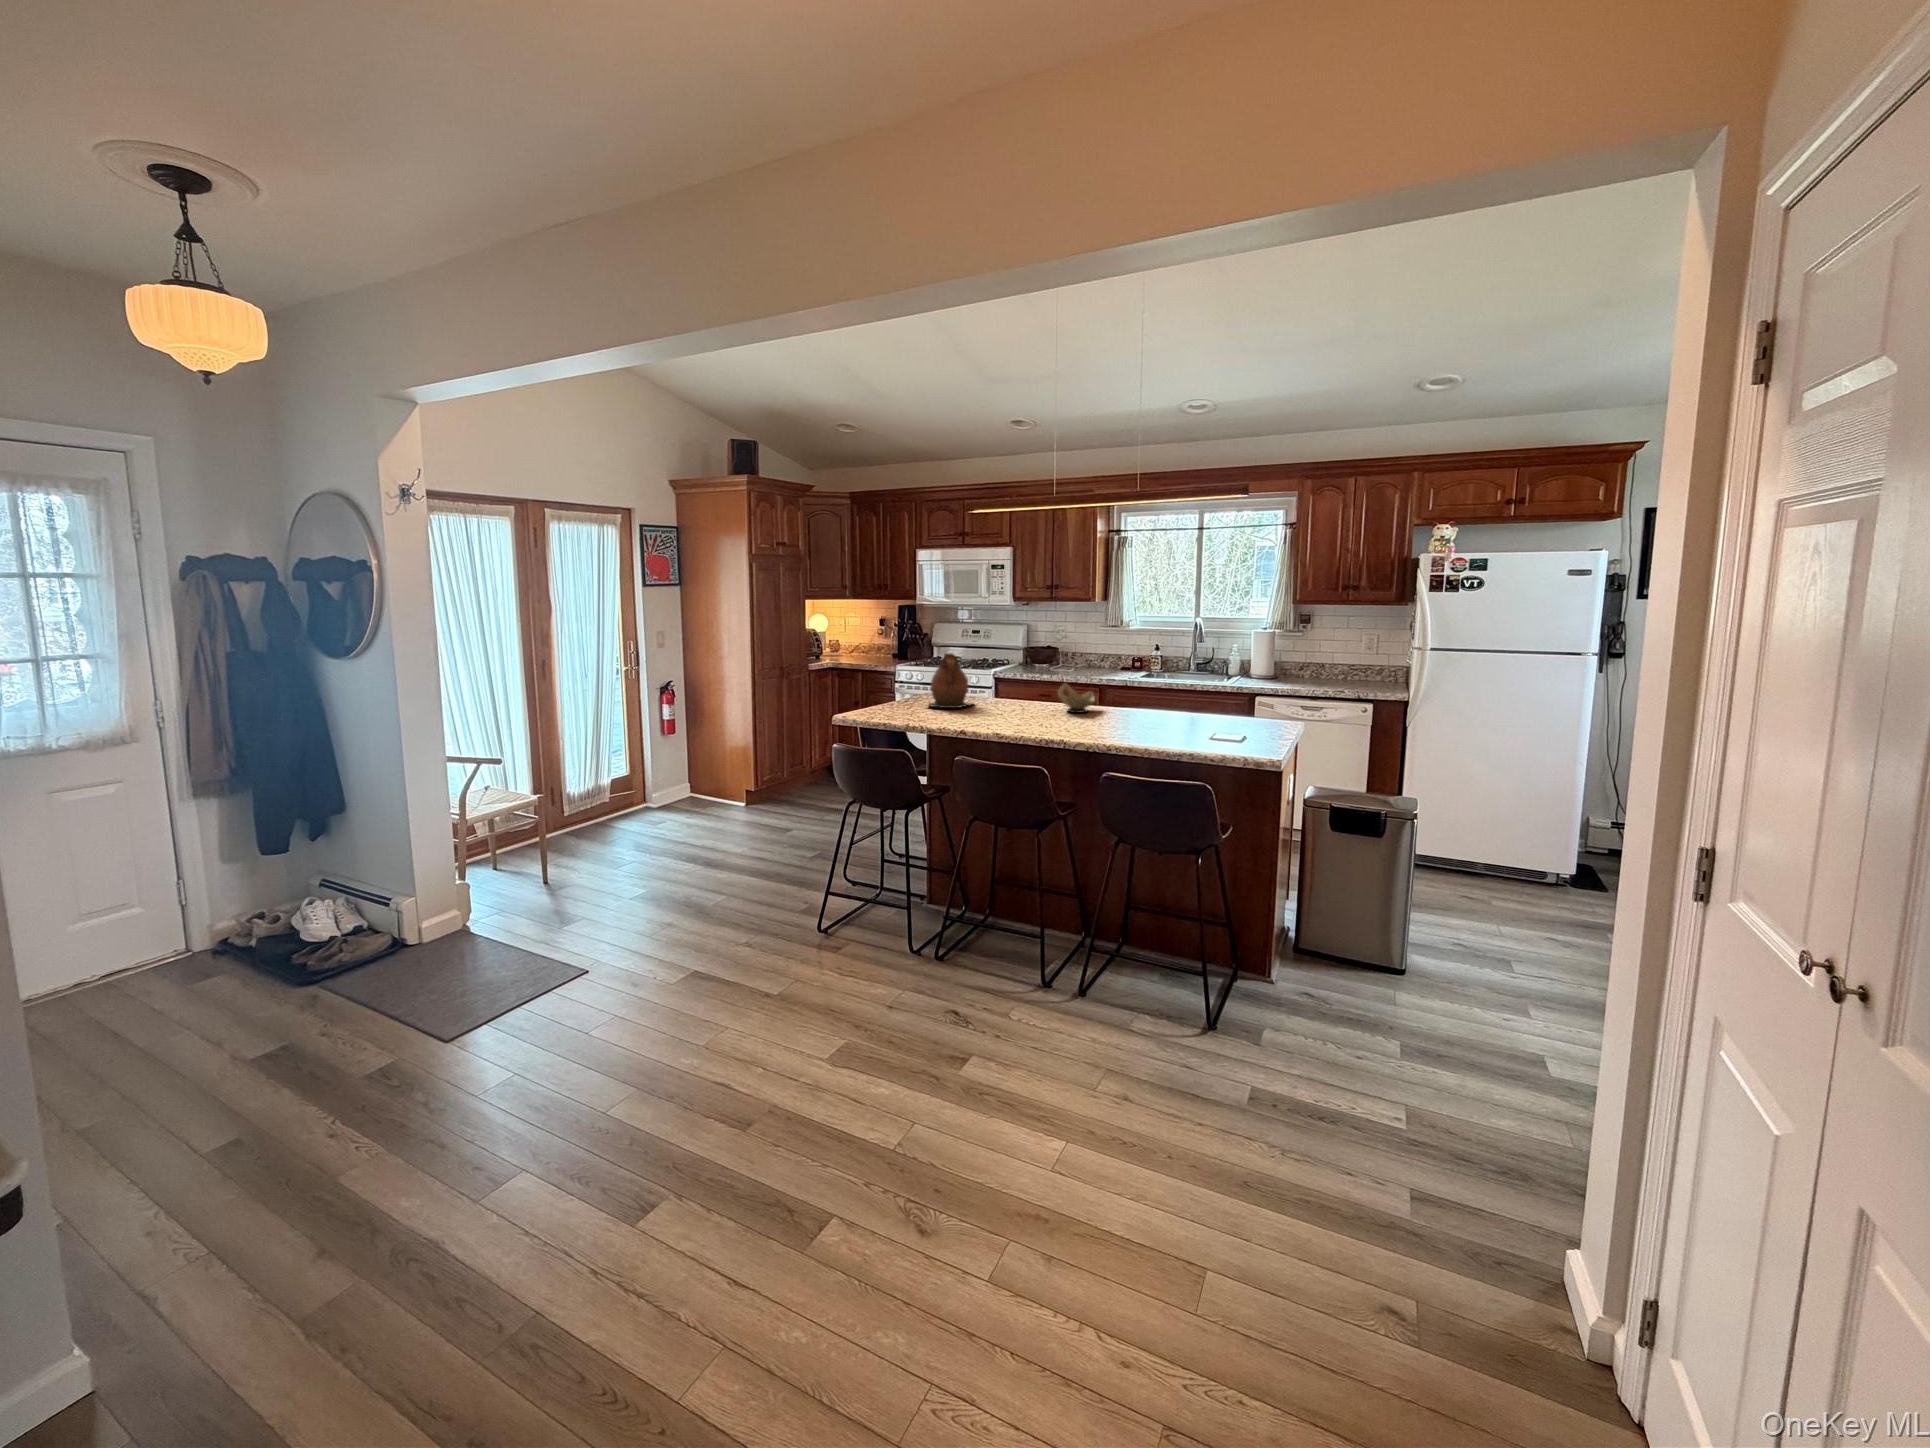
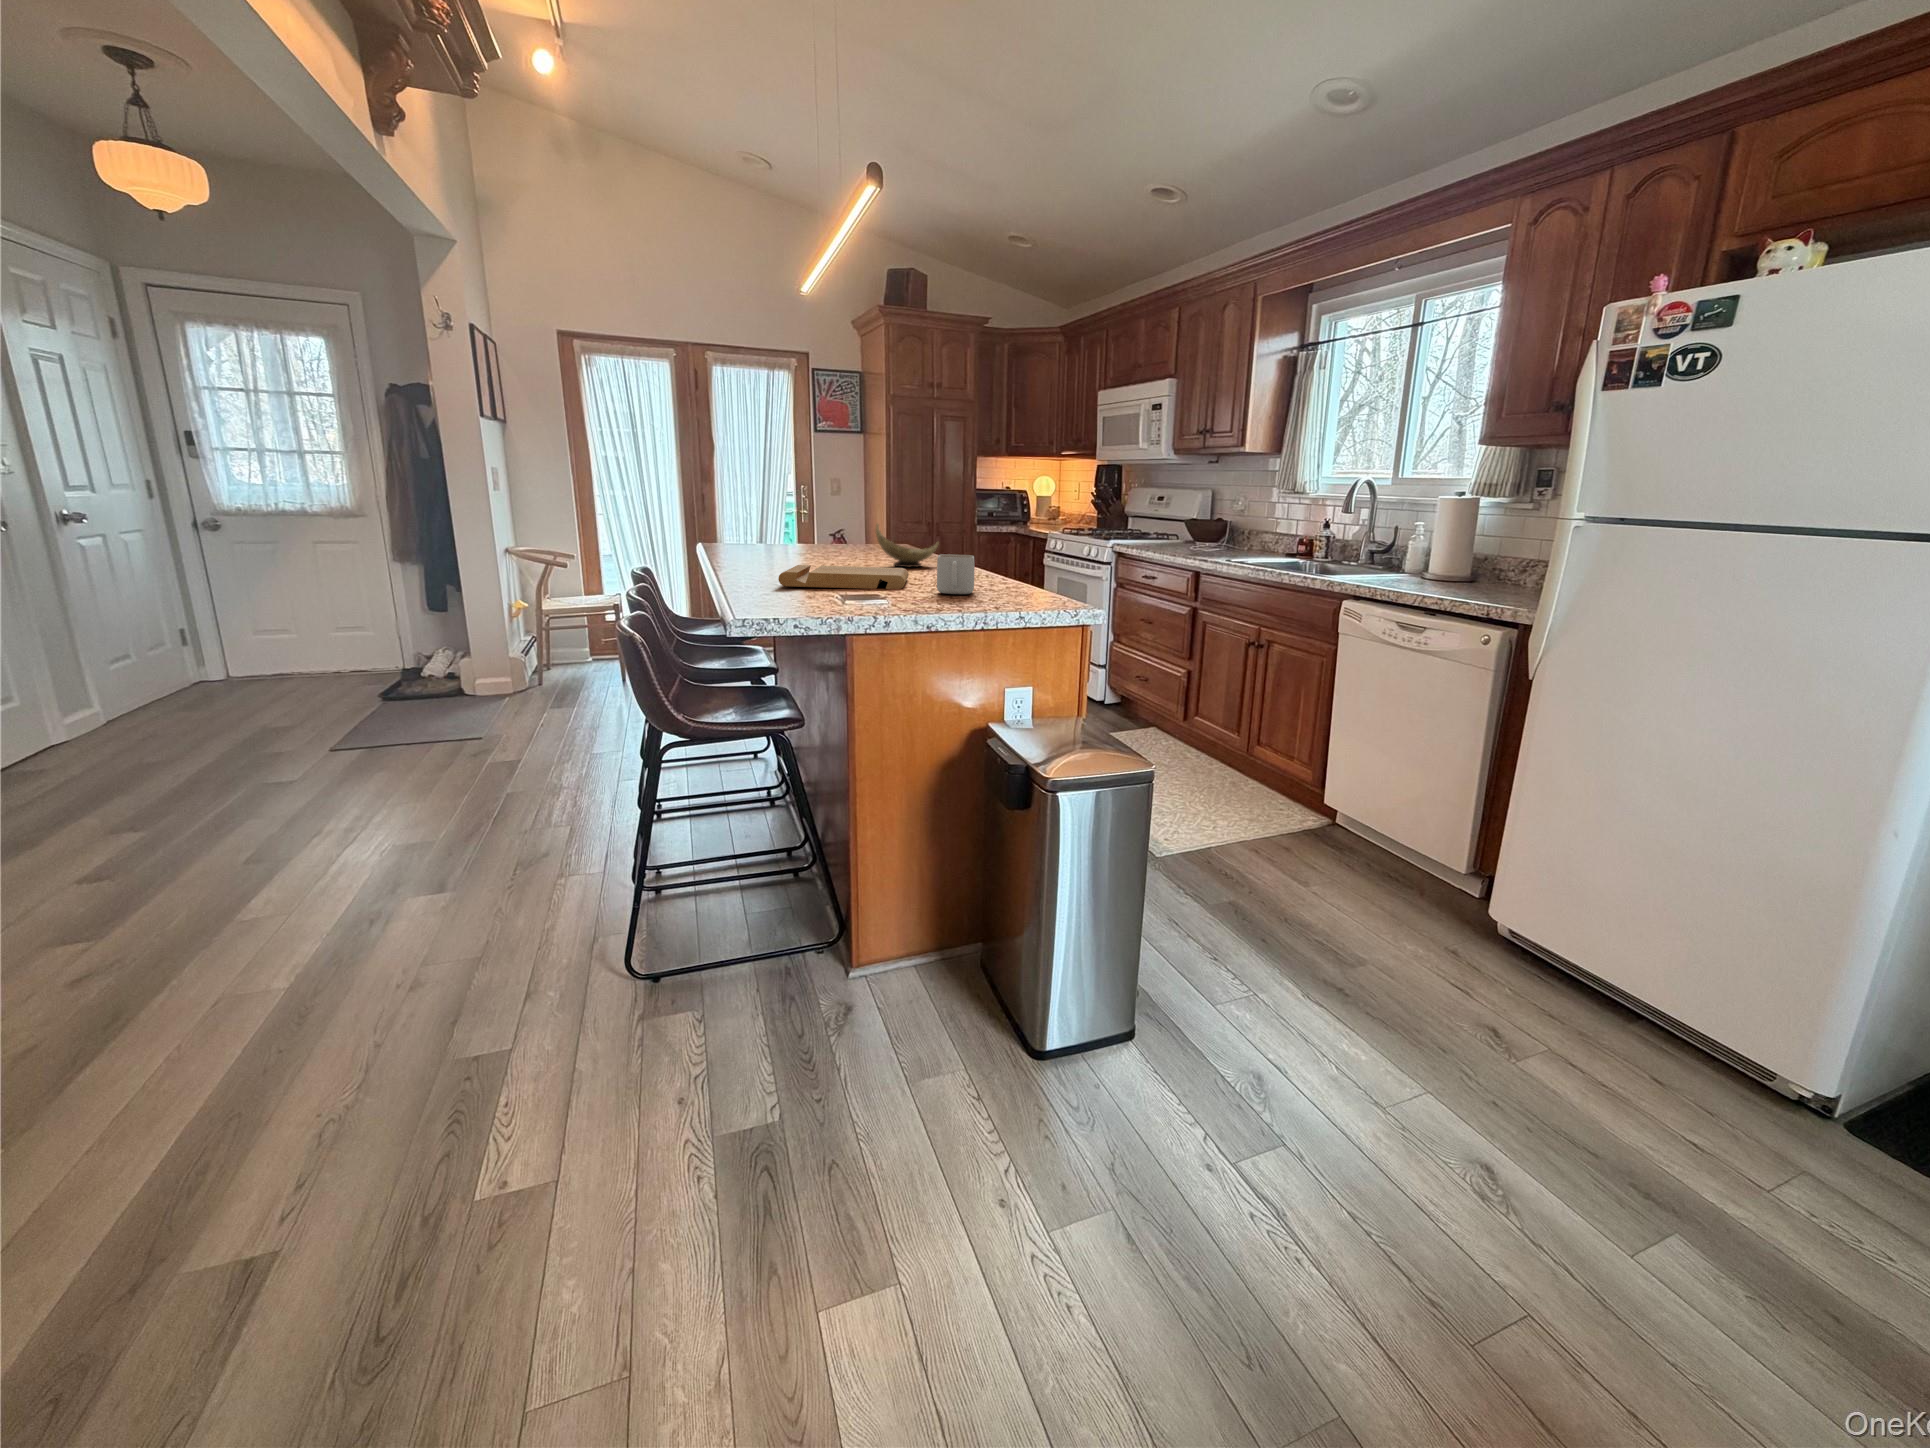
ceramic pitcher: present [927,653,973,708] -> none [822,485,878,554]
mug: none [1223,700,1260,726] -> present [937,554,975,594]
cutting board: none [1107,714,1197,737] -> present [778,565,908,589]

